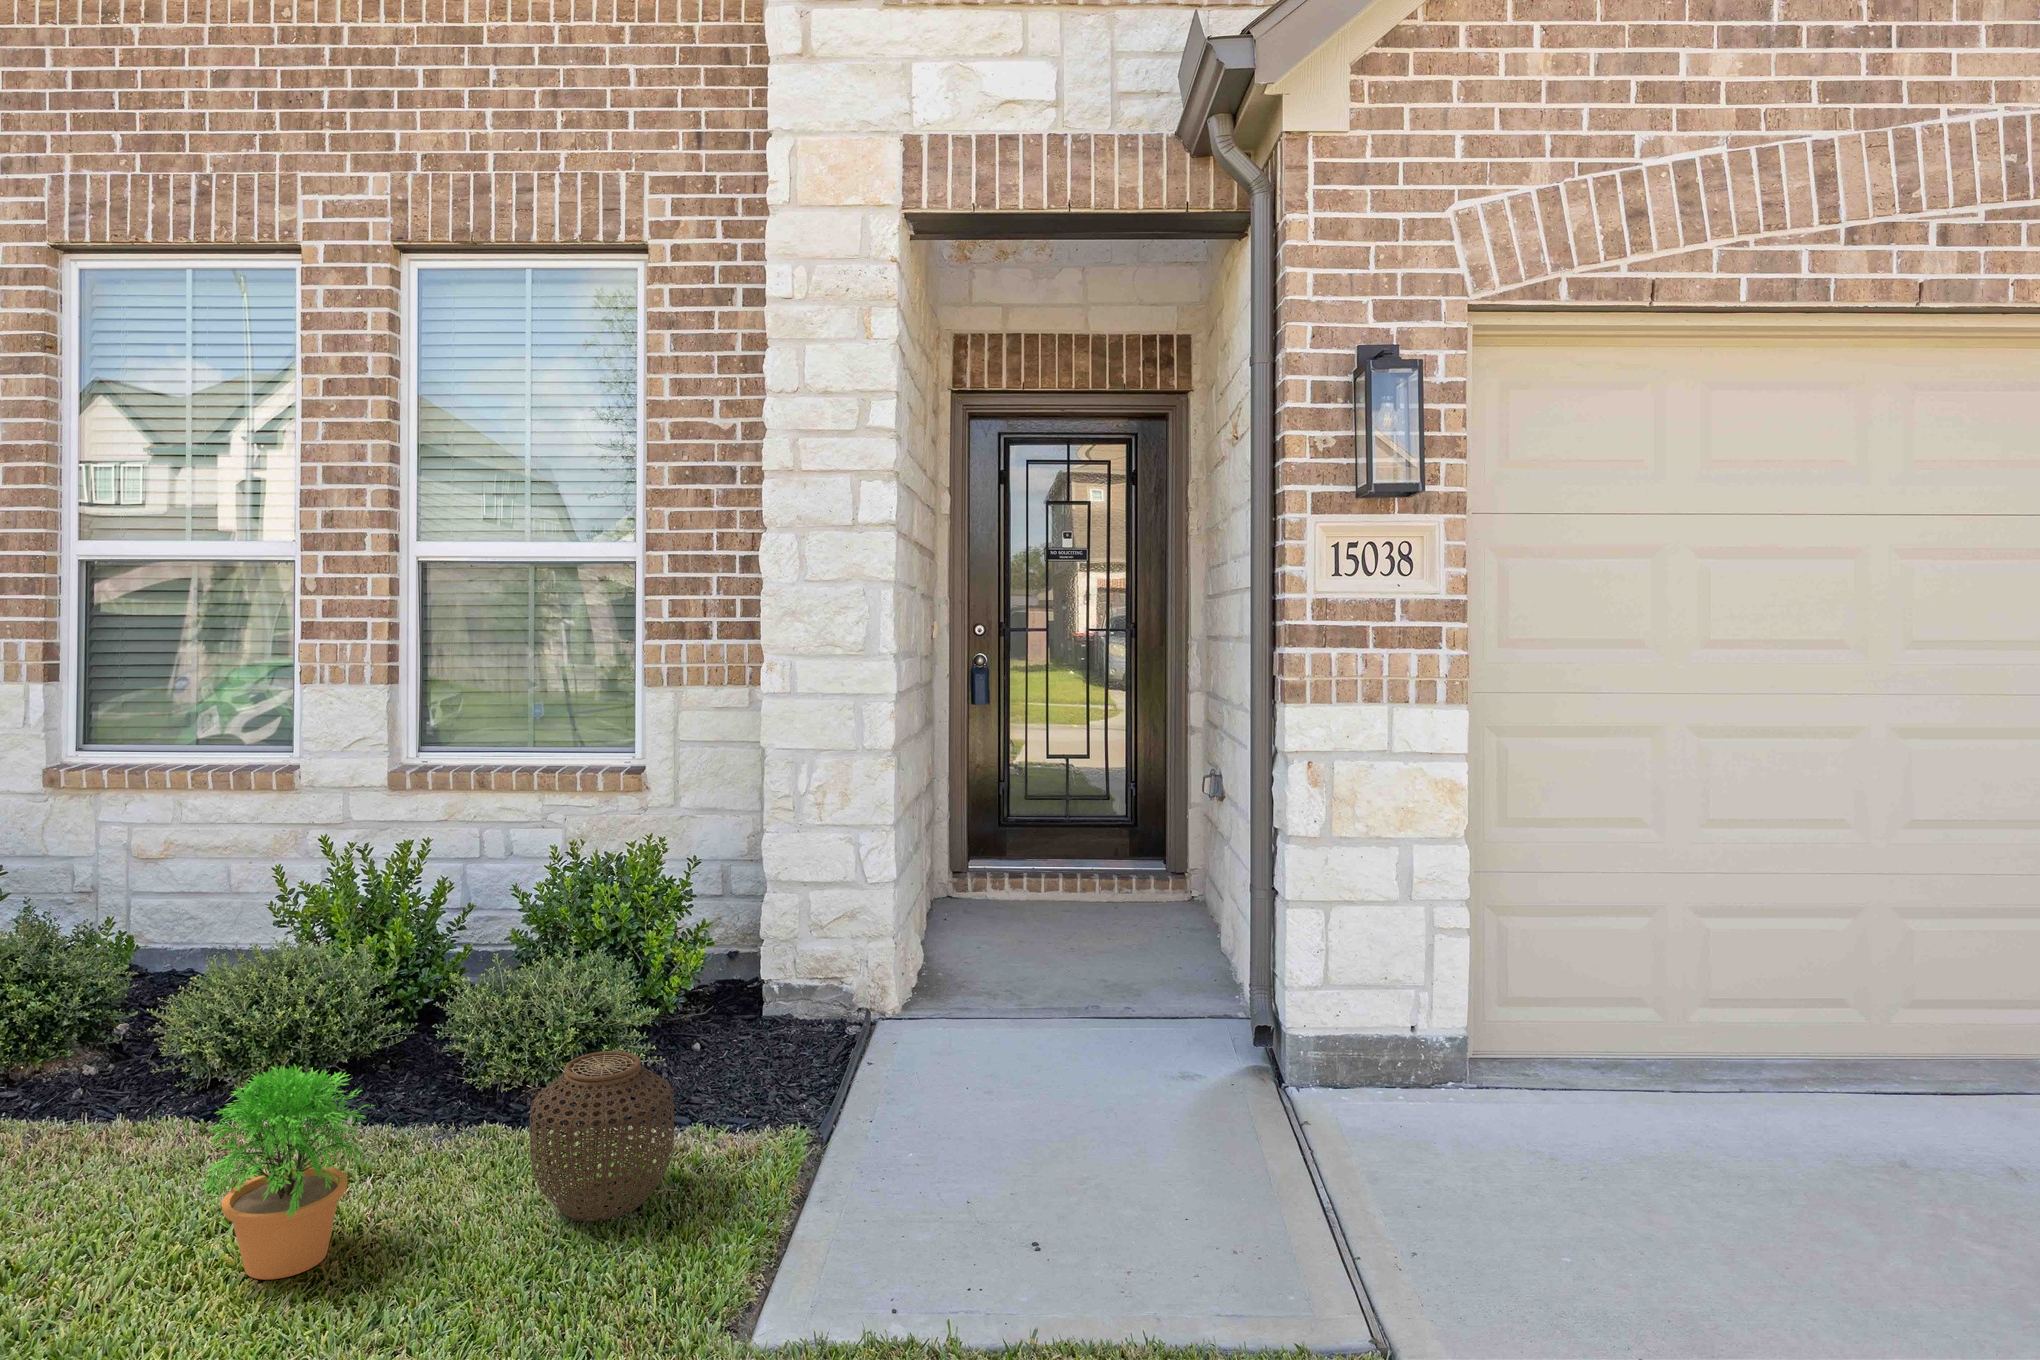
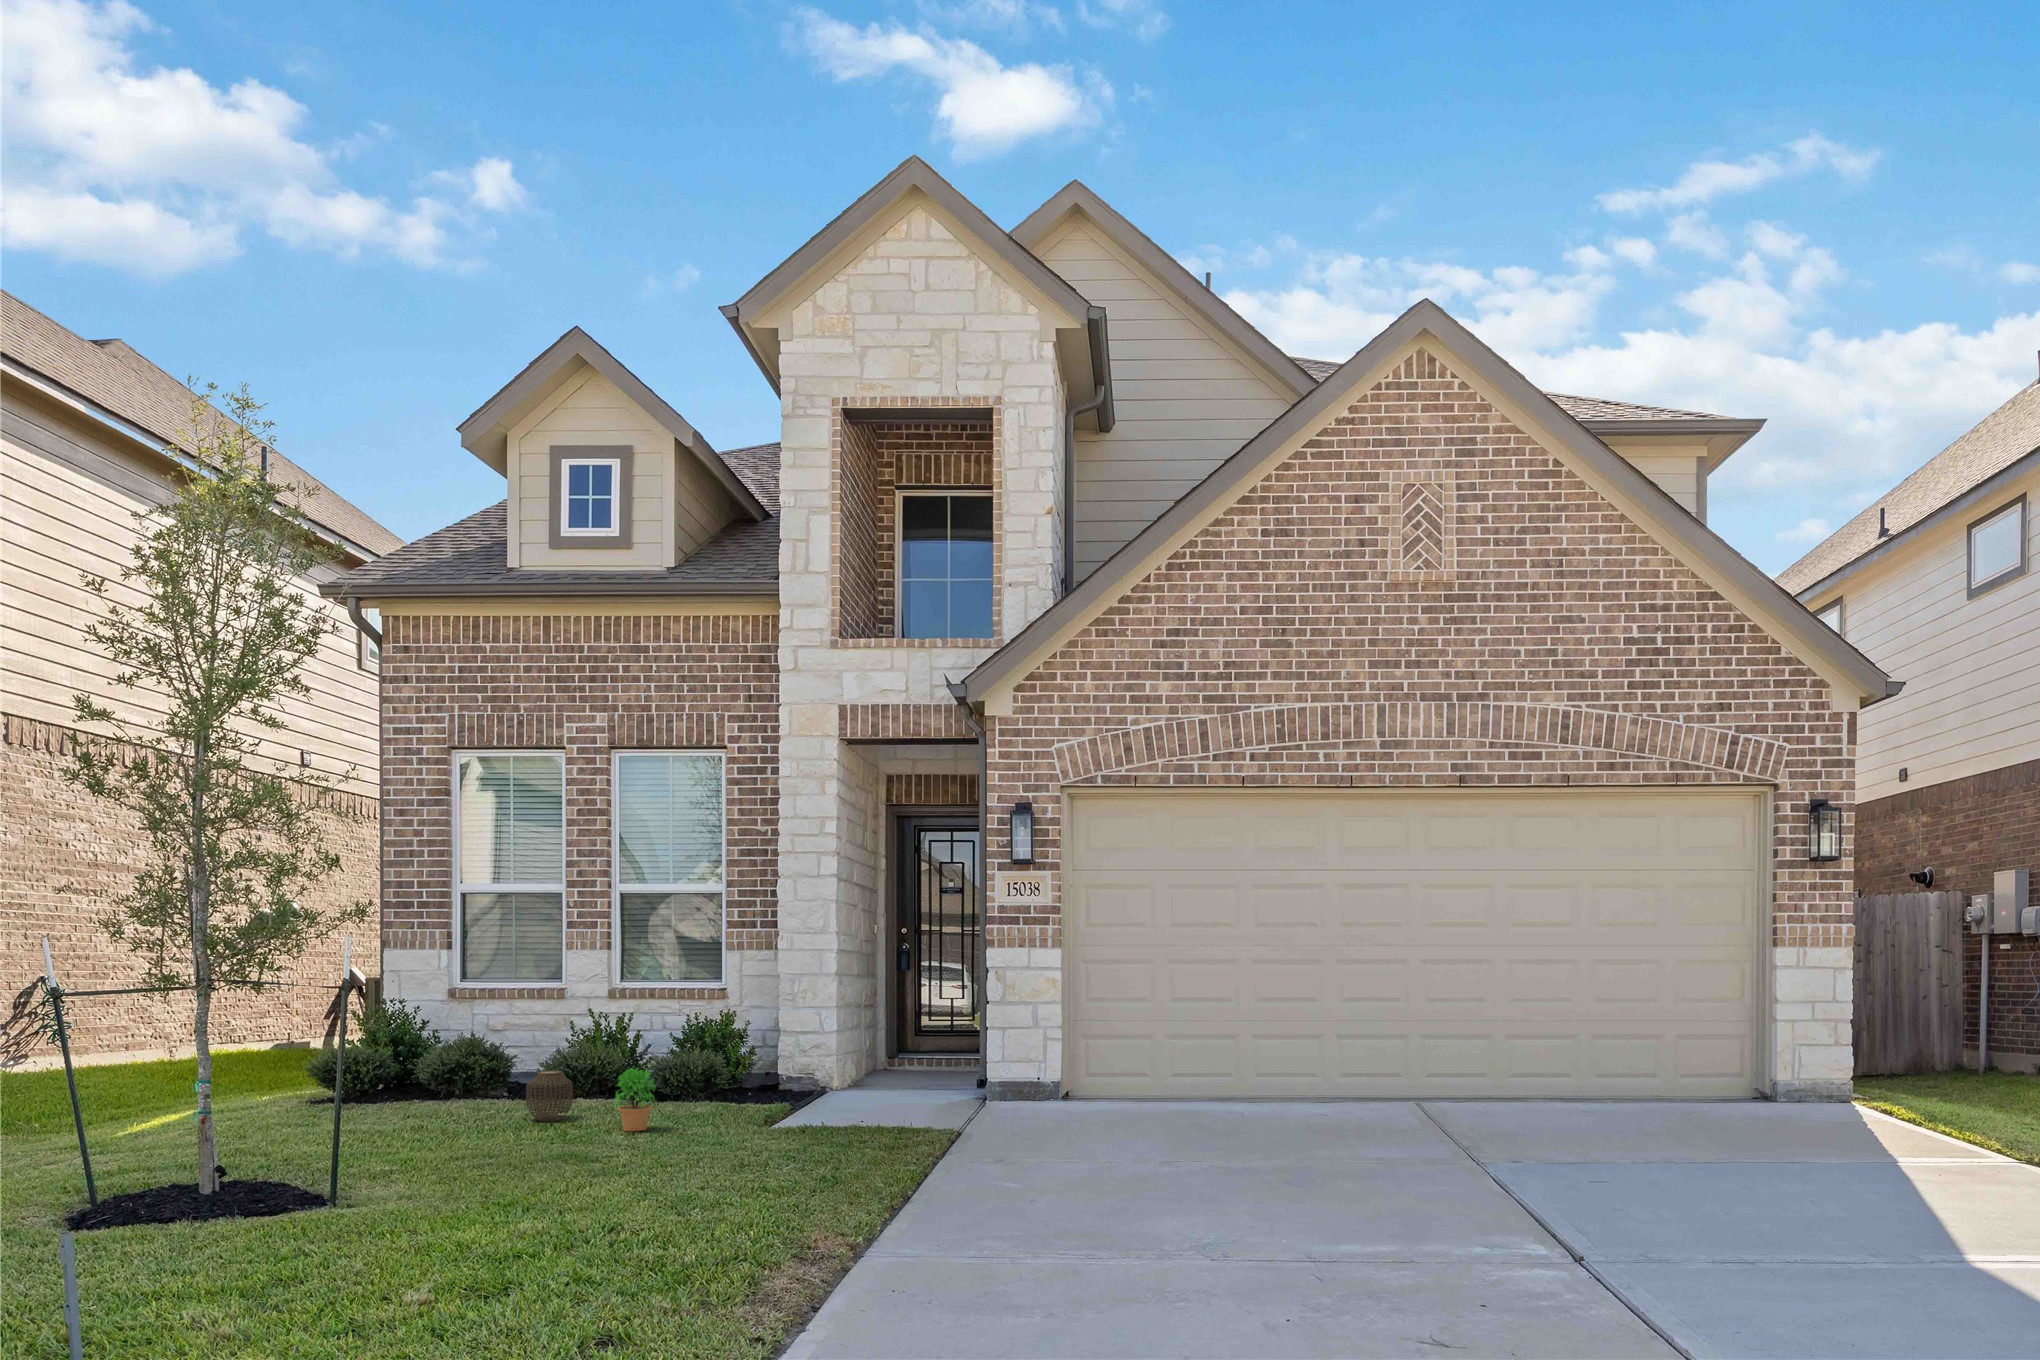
woven basket: present [530,1051,674,1221] -> present [526,1071,573,1121]

